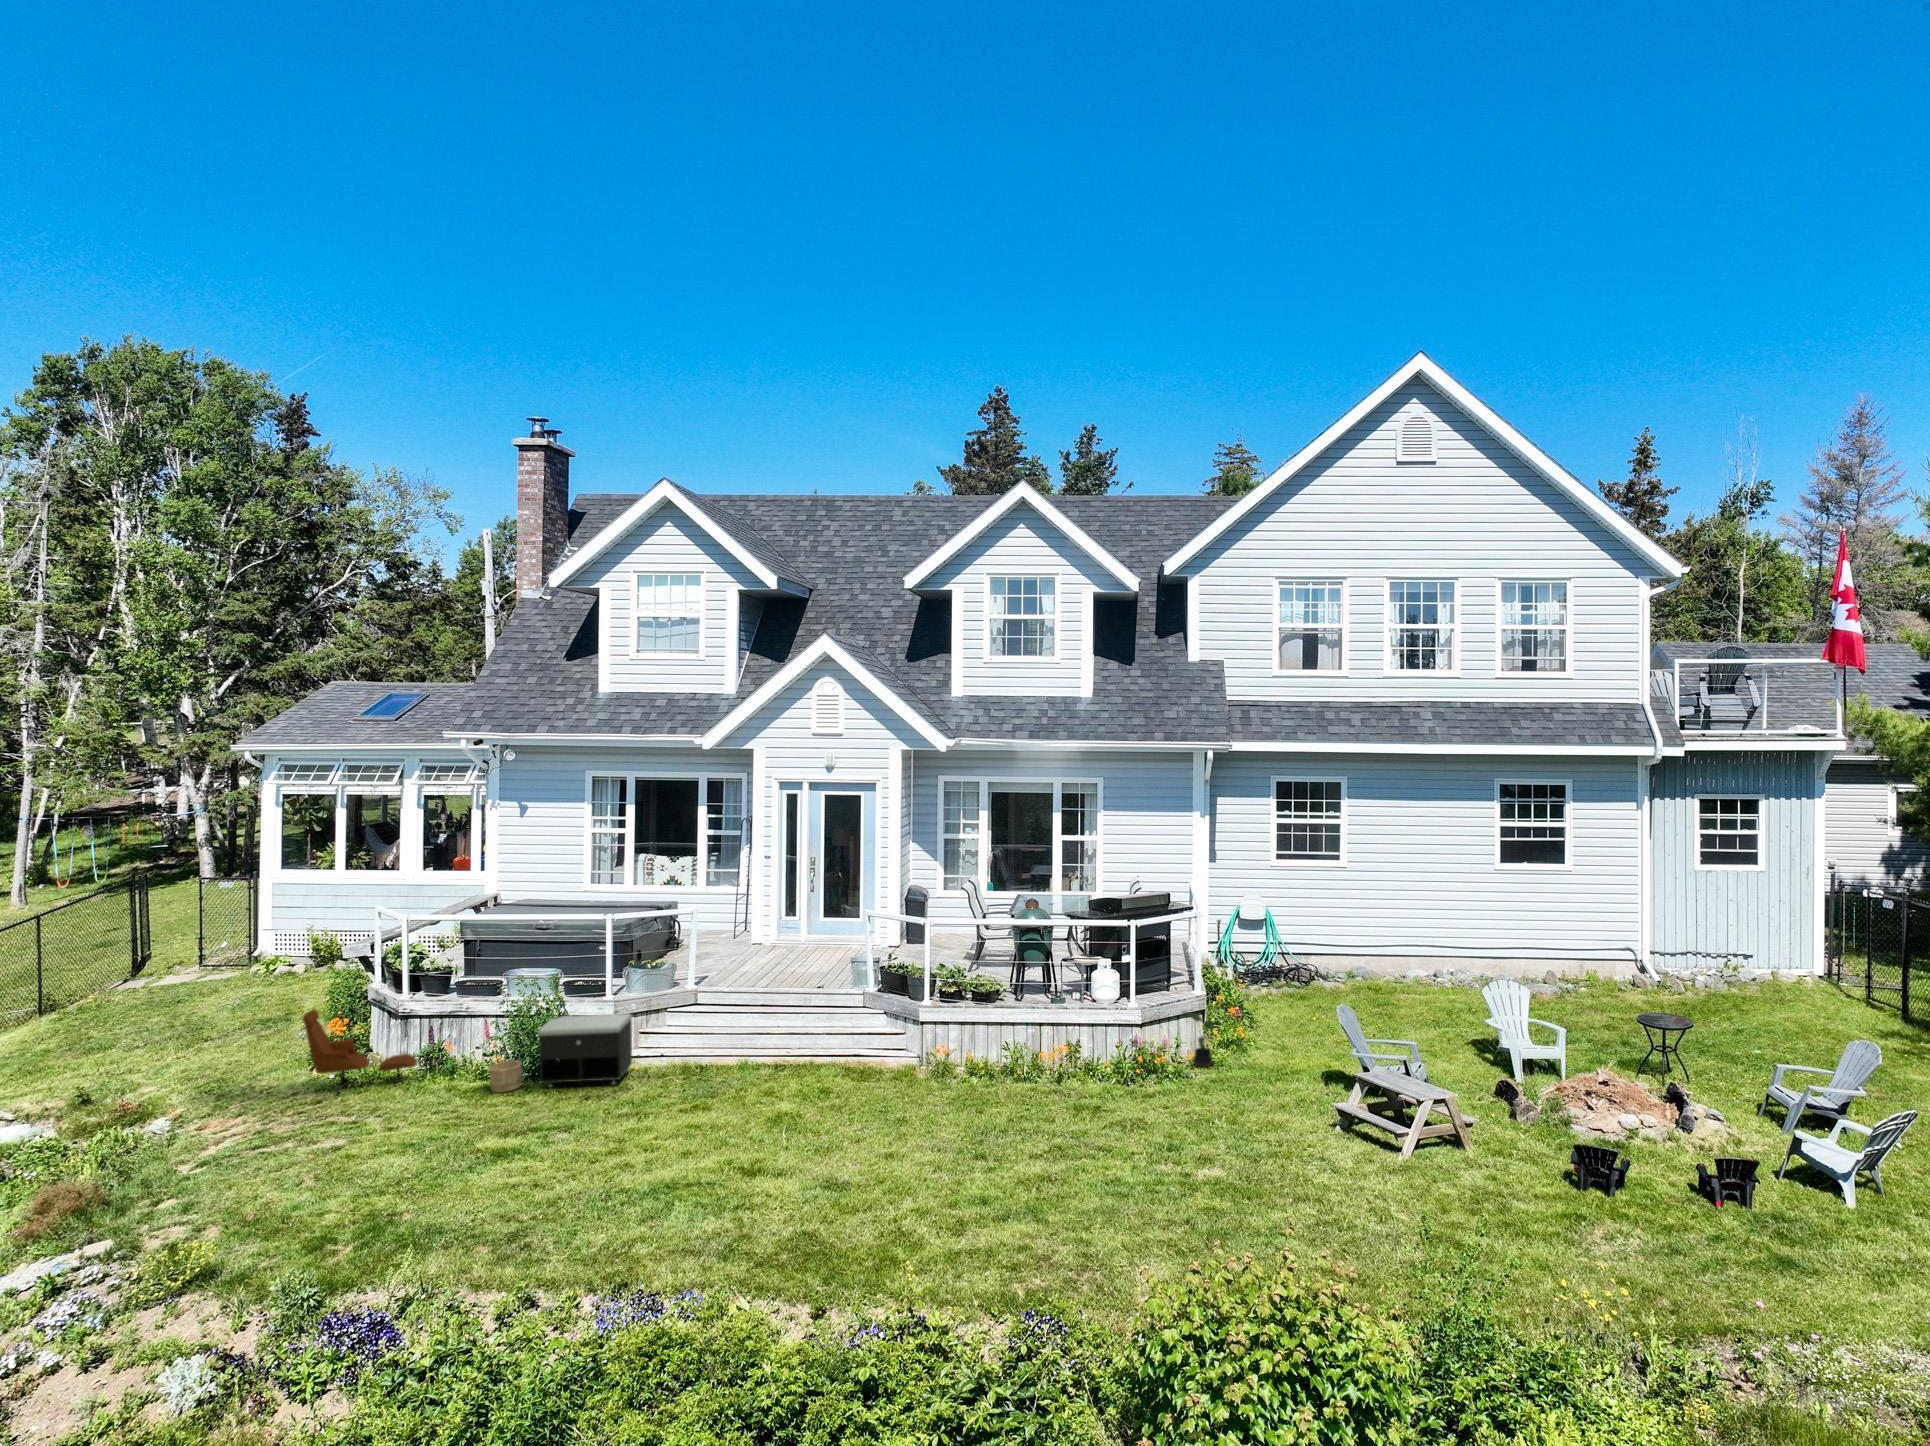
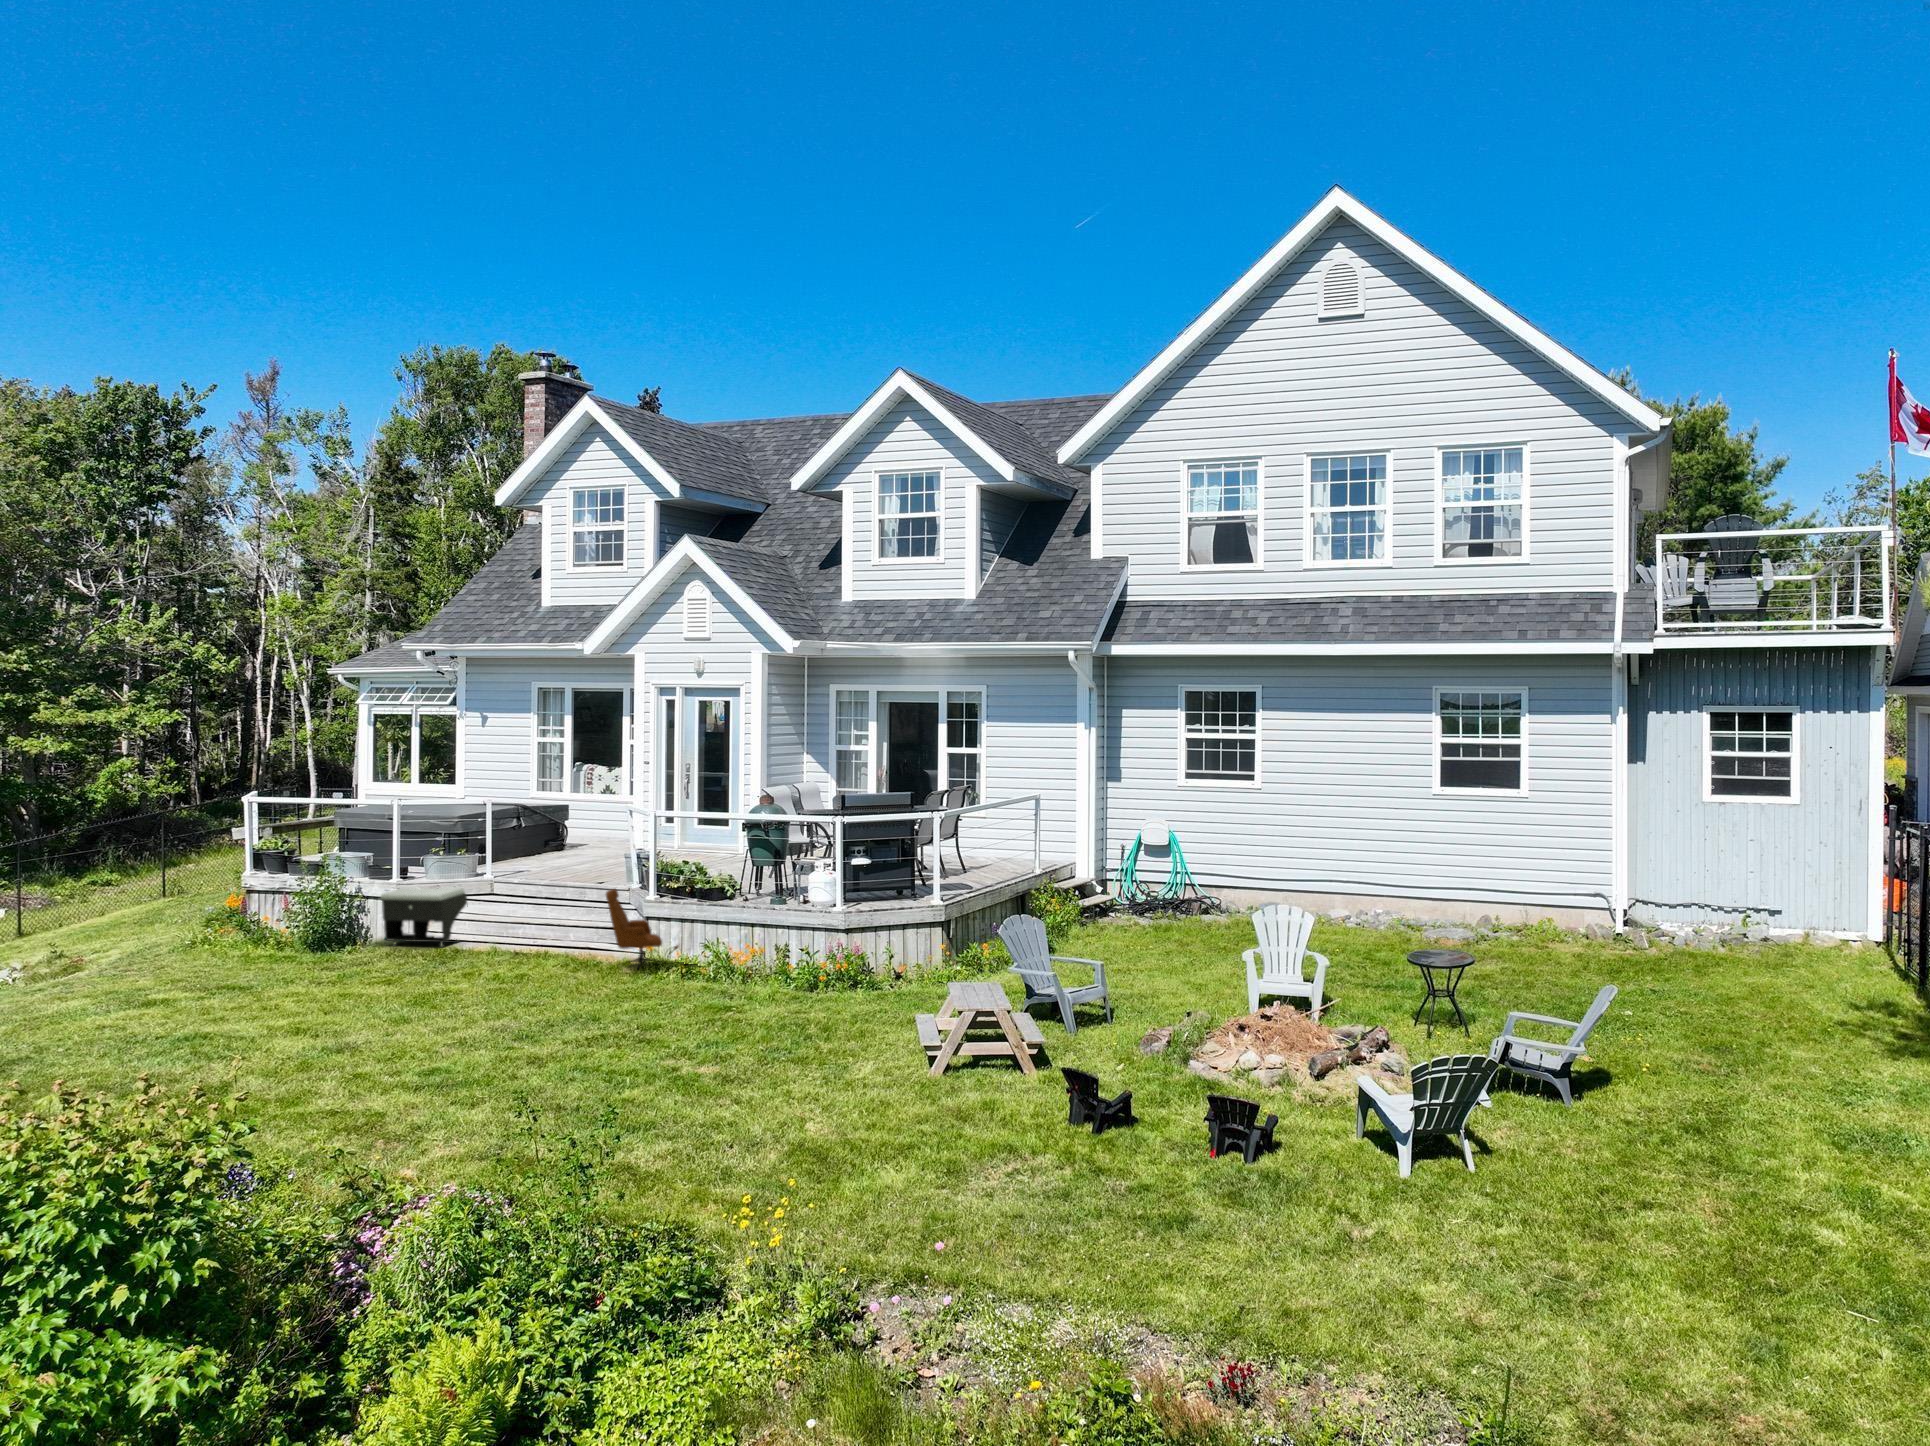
lounge chair: present [303,1009,417,1095] -> present [606,889,679,967]
potted plant: present [1183,1012,1214,1067] -> none [931,913,966,969]
wooden bucket: present [489,1060,522,1093] -> none [347,921,376,946]

